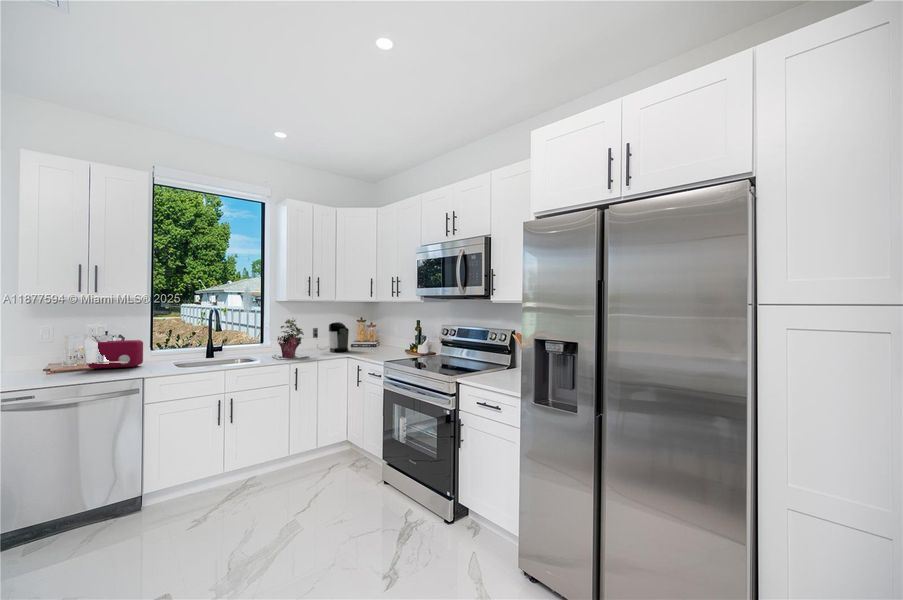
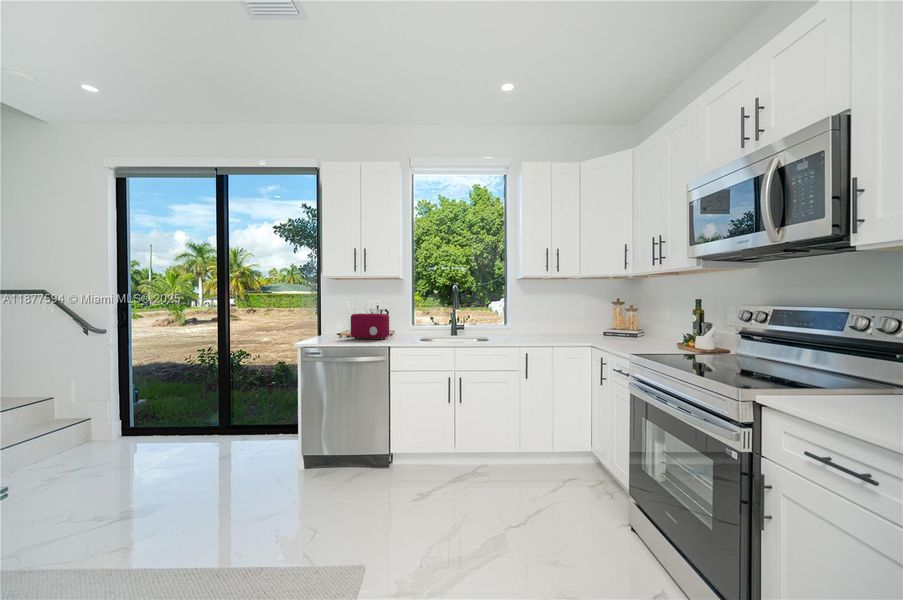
potted plant: present [272,319,309,360] -> none [502,294,541,342]
coffee maker: present [313,322,349,352] -> none [549,302,595,340]

